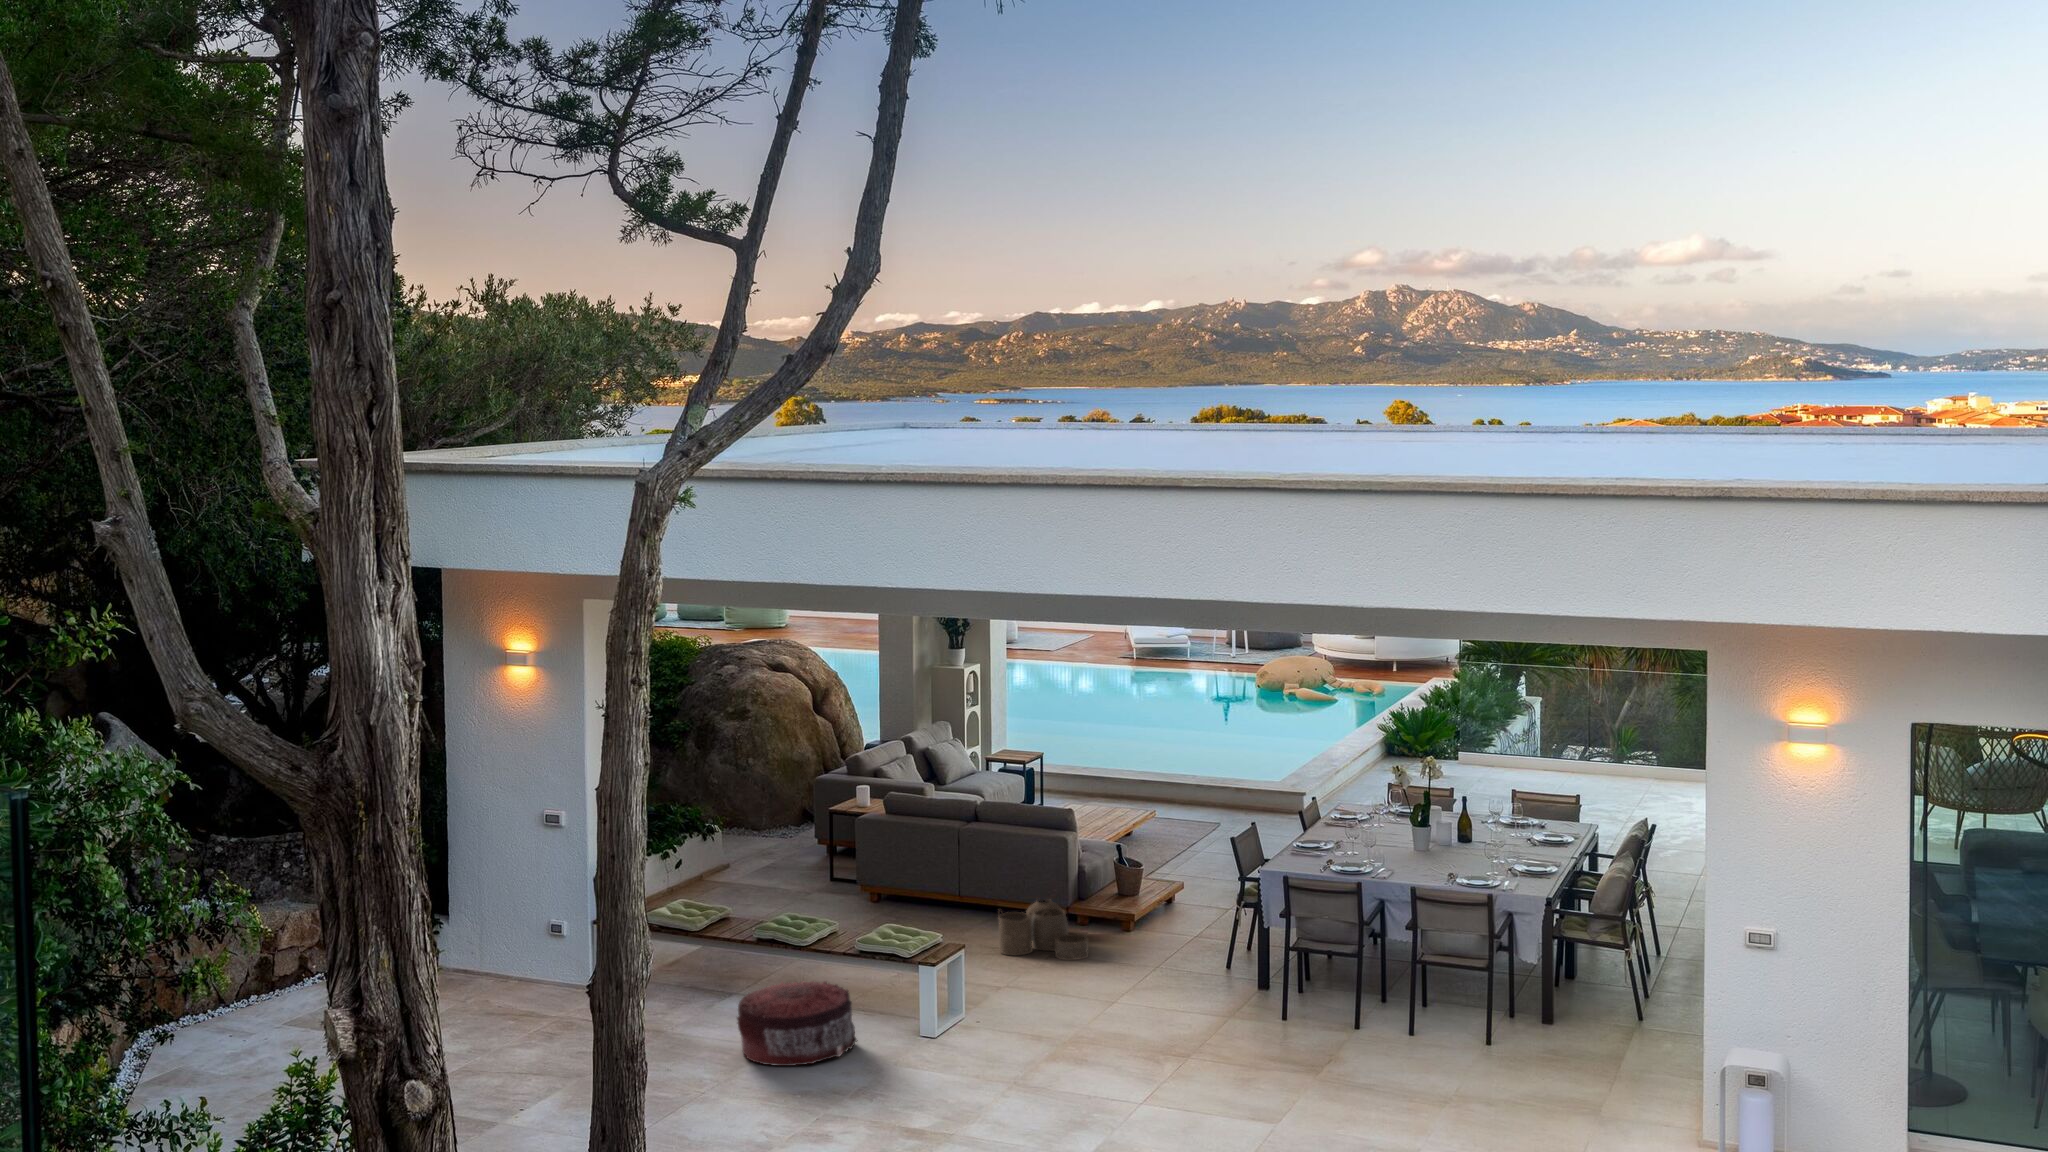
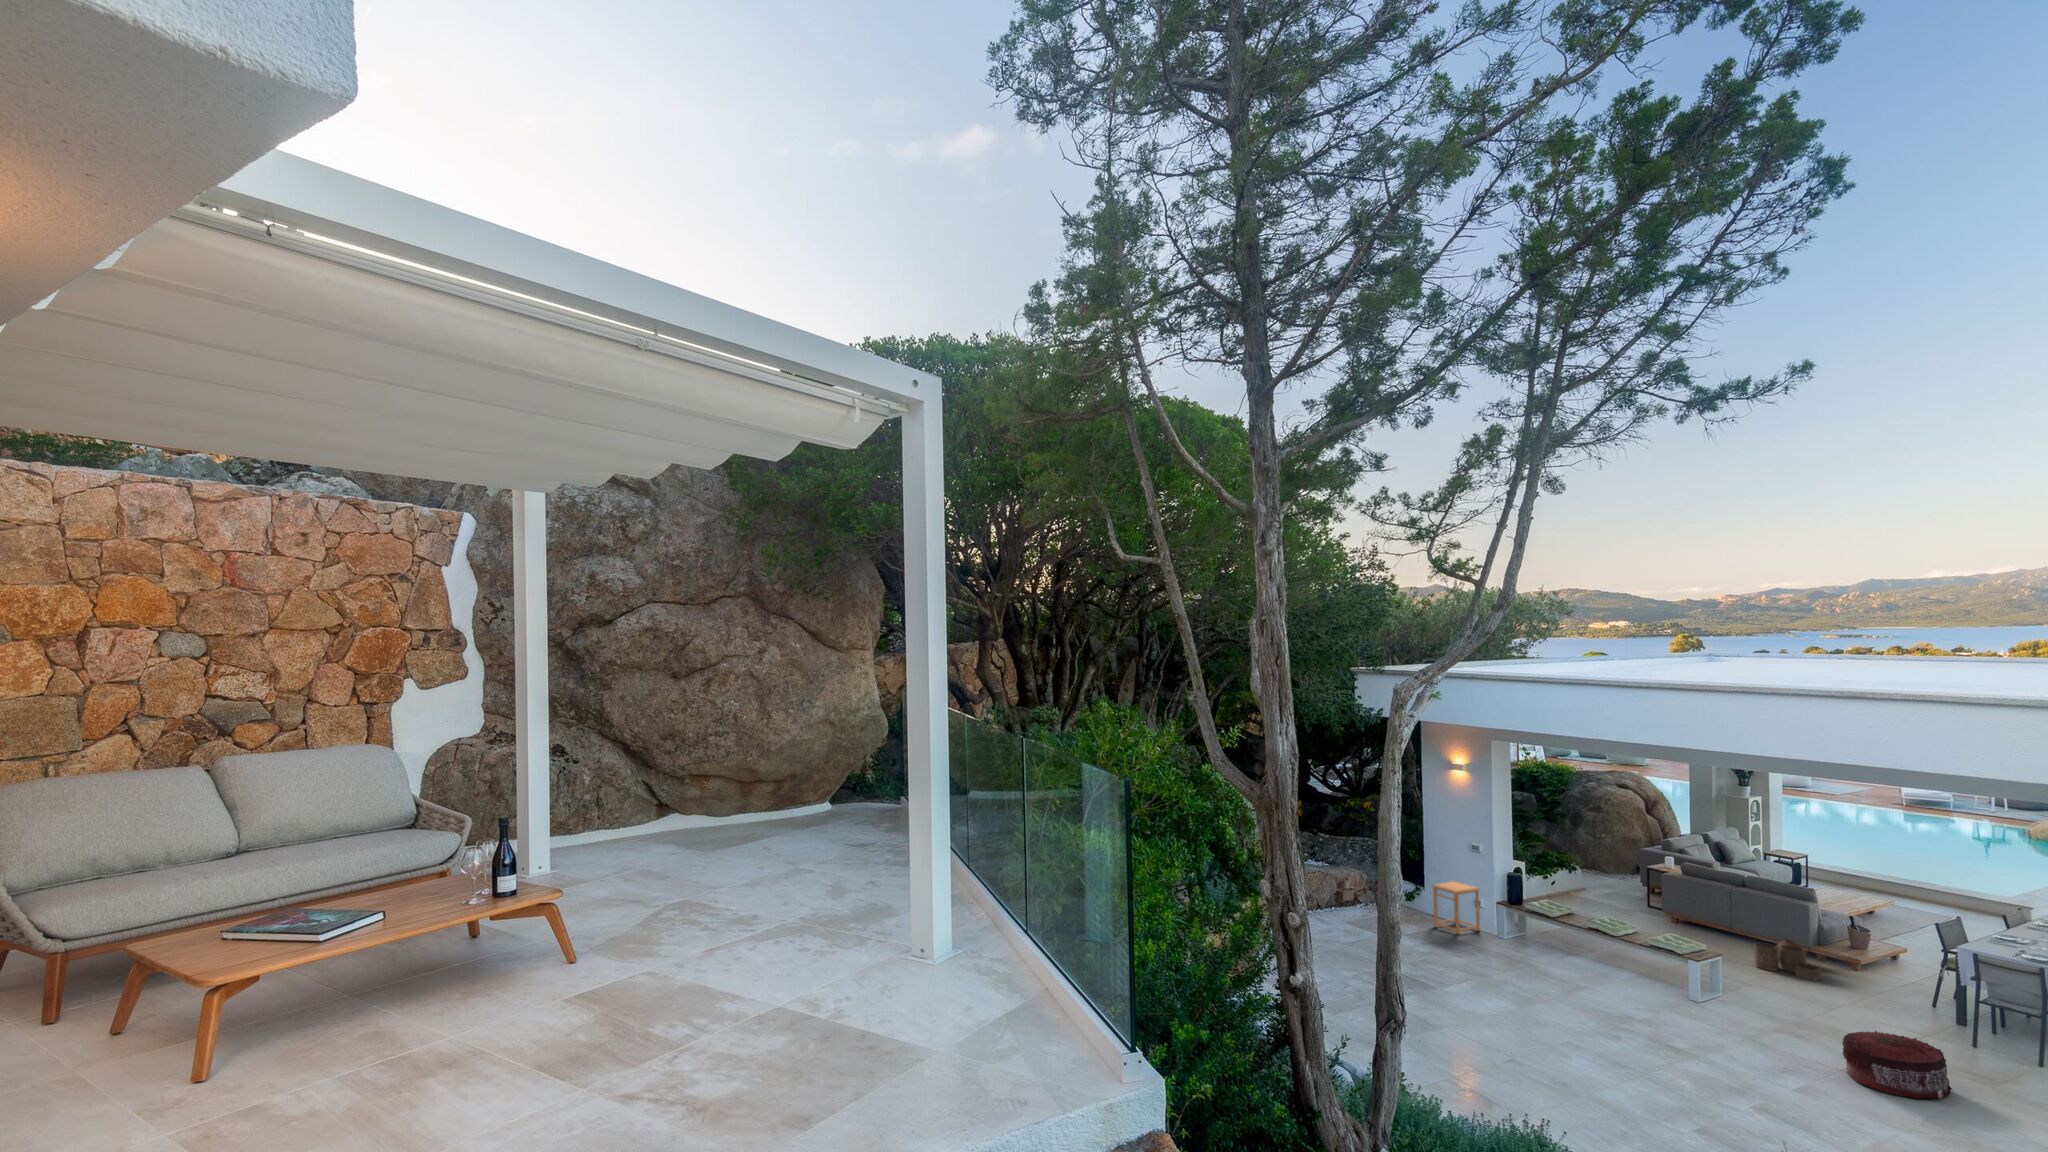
side table: none [470,894,563,998] -> present [1433,882,1480,934]
pouf: present [737,981,858,1066] -> present [1843,1031,1952,1099]

